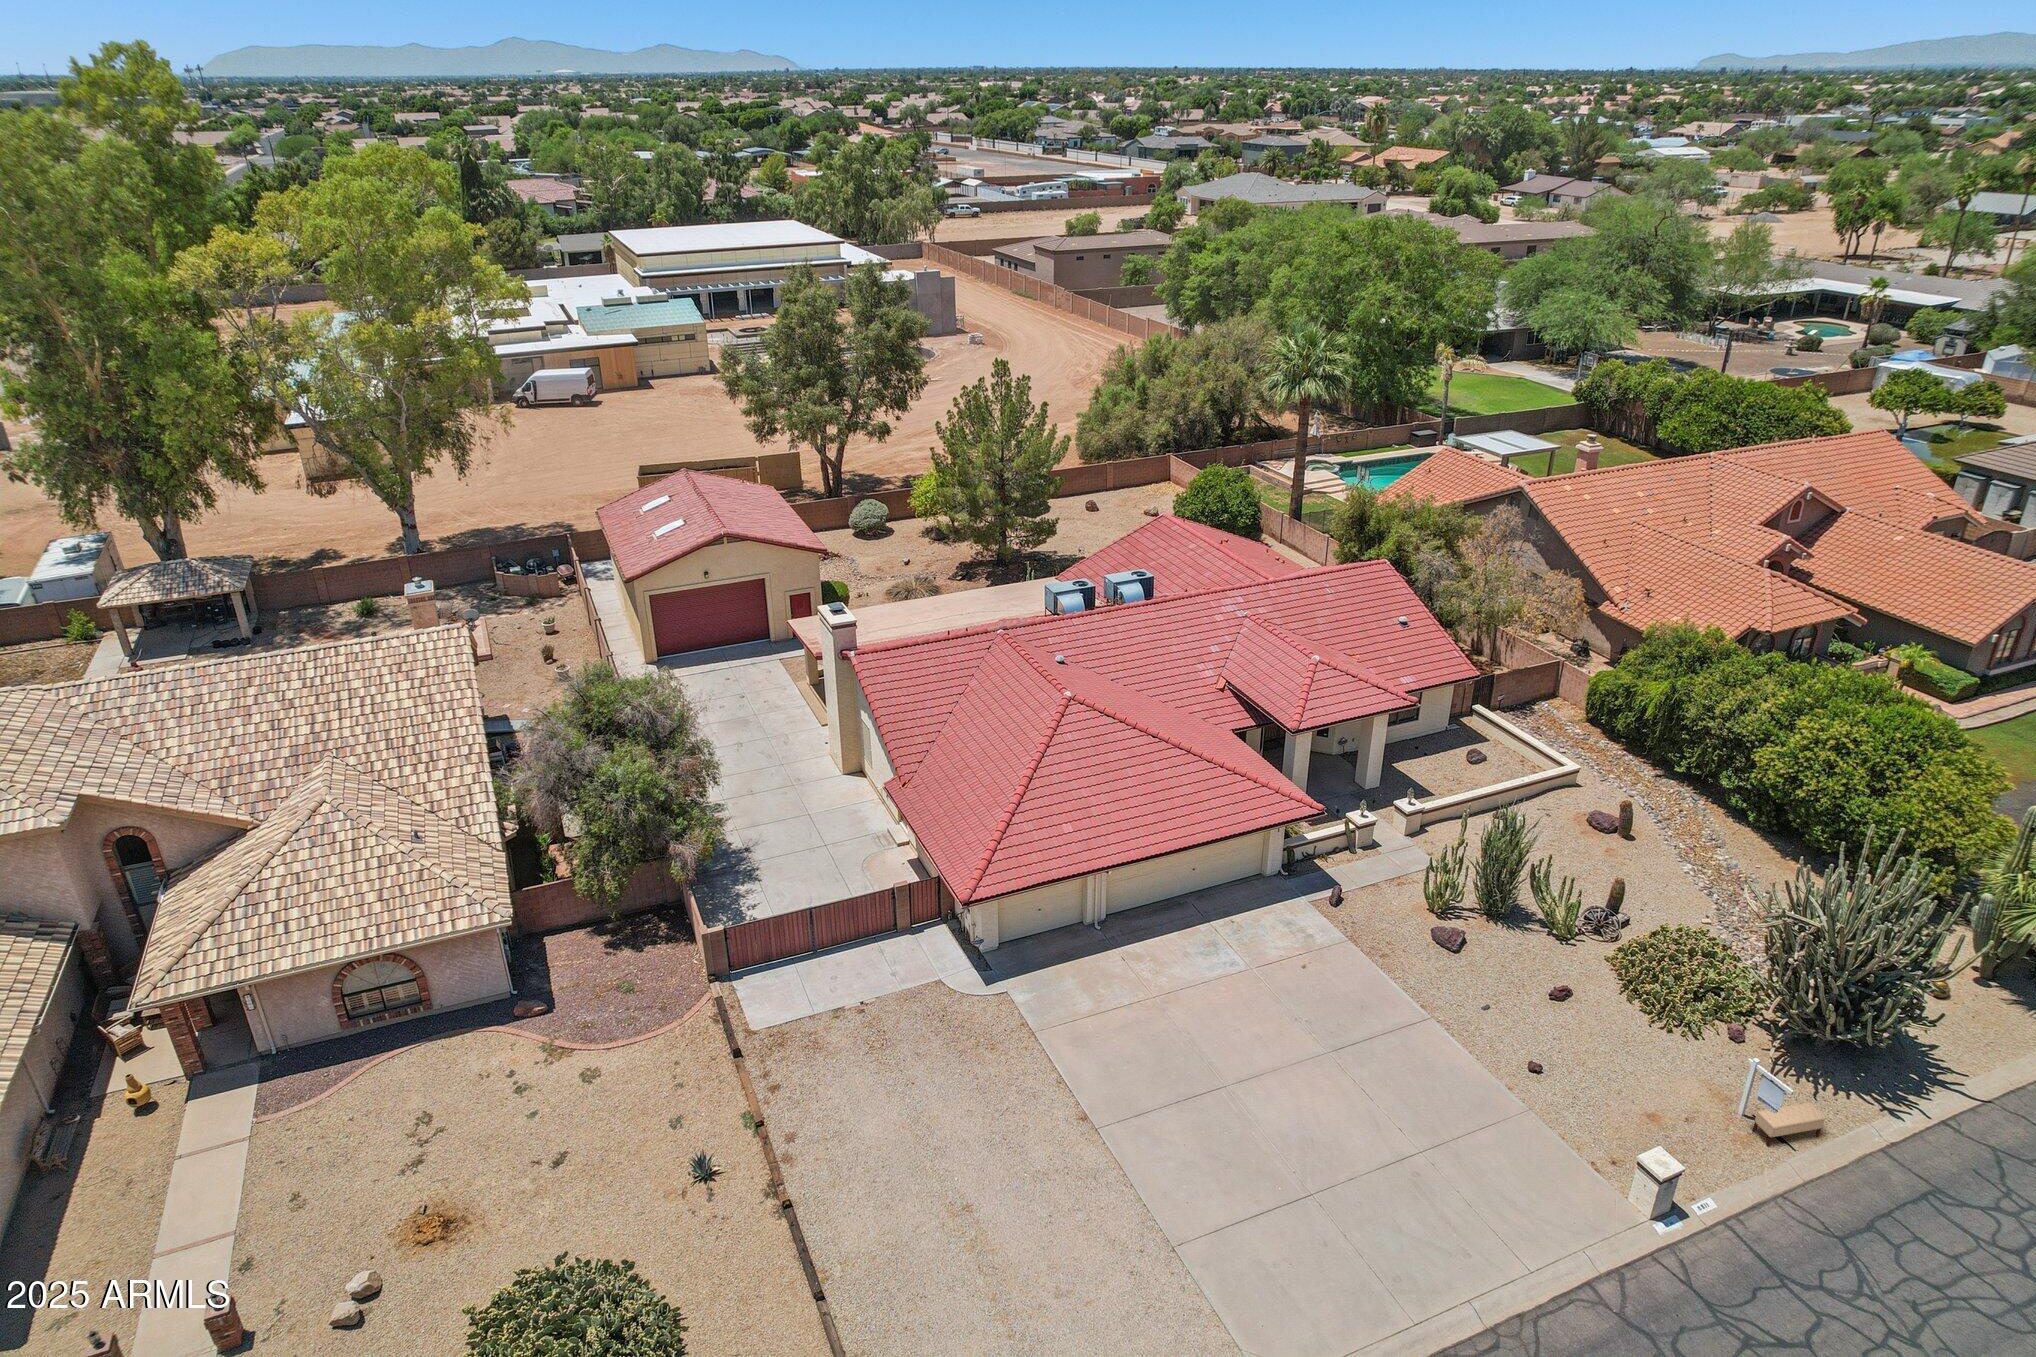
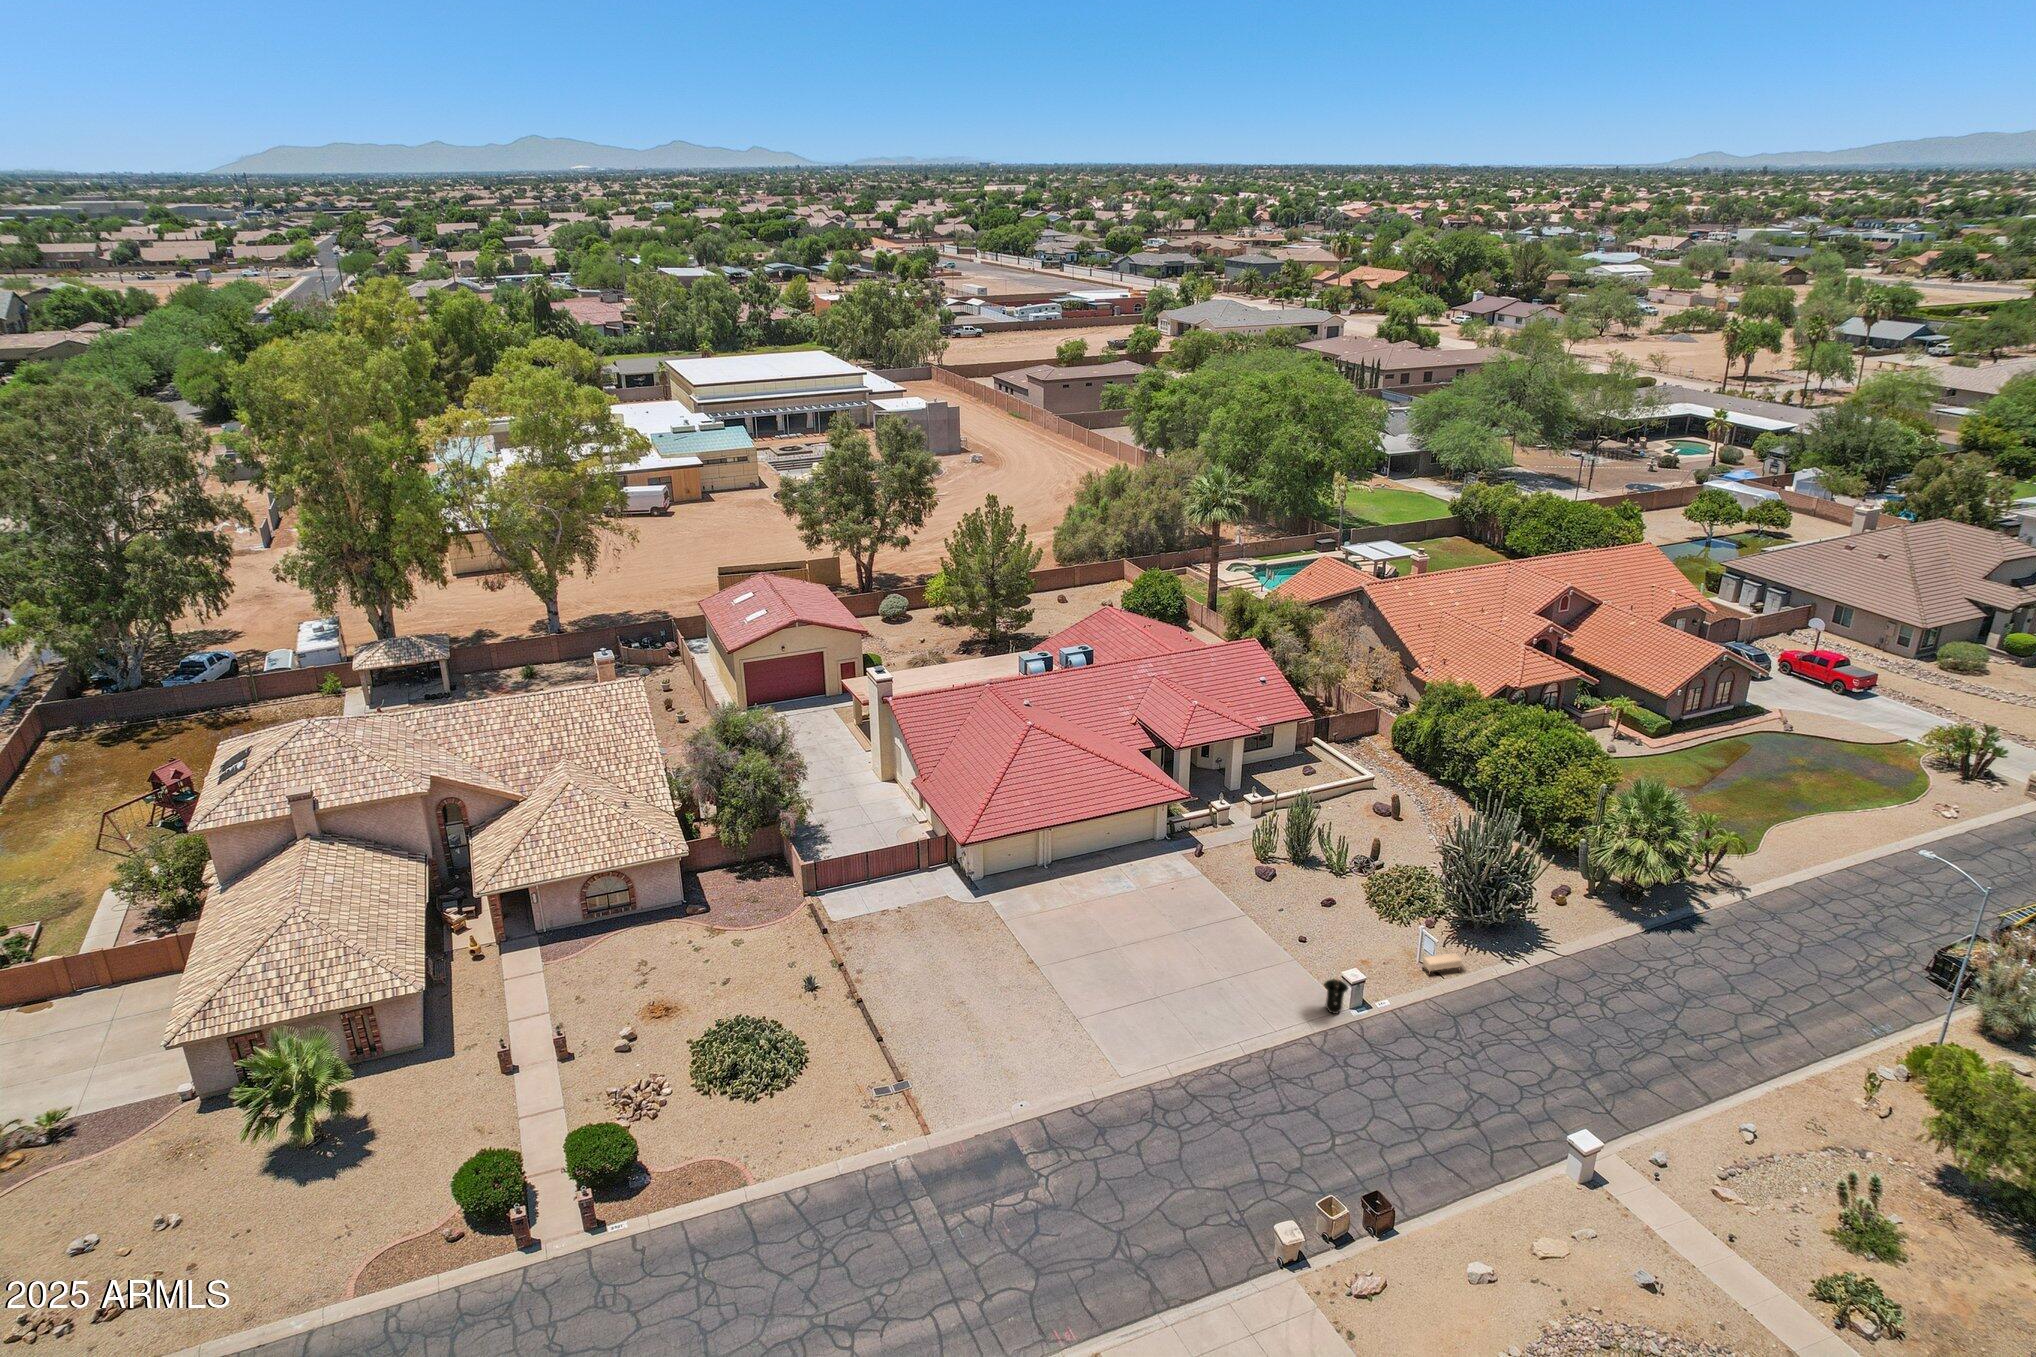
trash can: none [1609,1169,1657,1231] -> present [1324,979,1348,1014]

